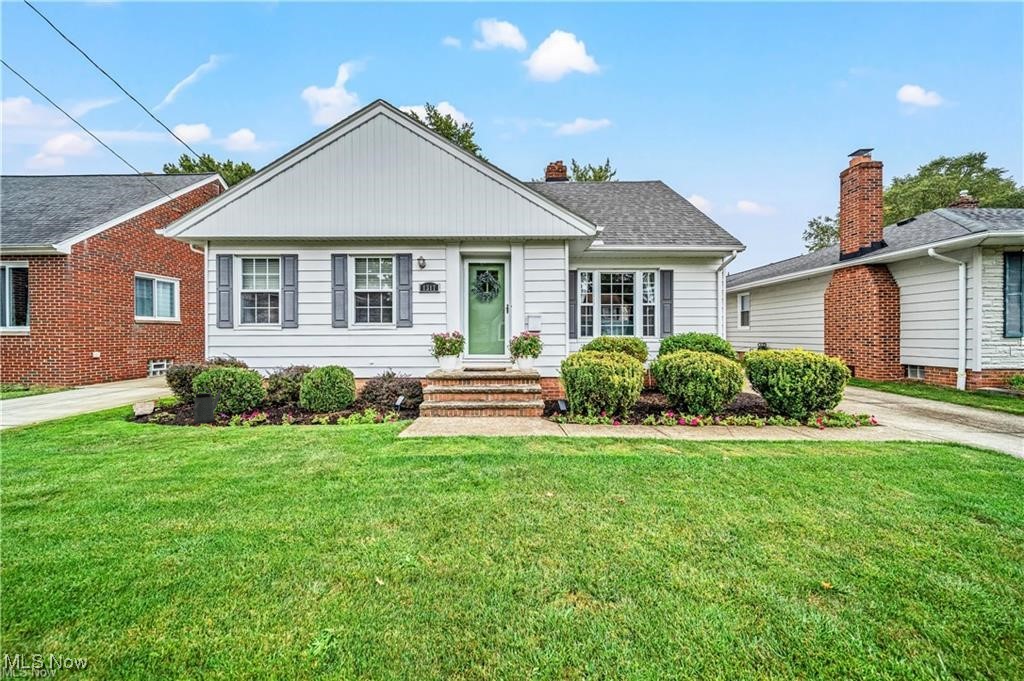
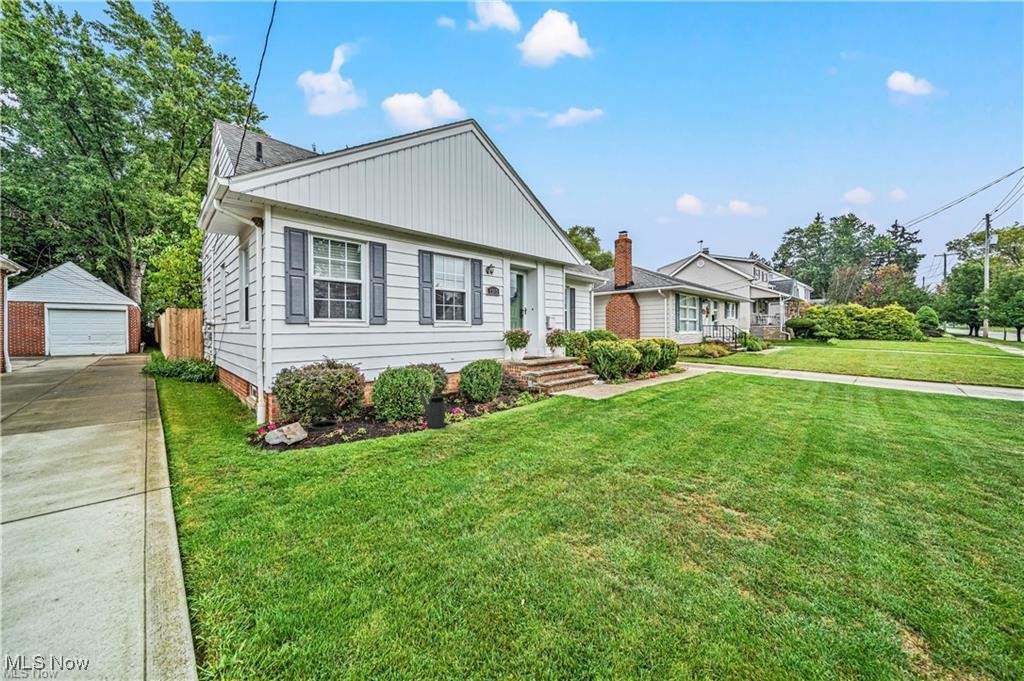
potted tree: none [150,373,183,412] -> present [311,386,339,430]

